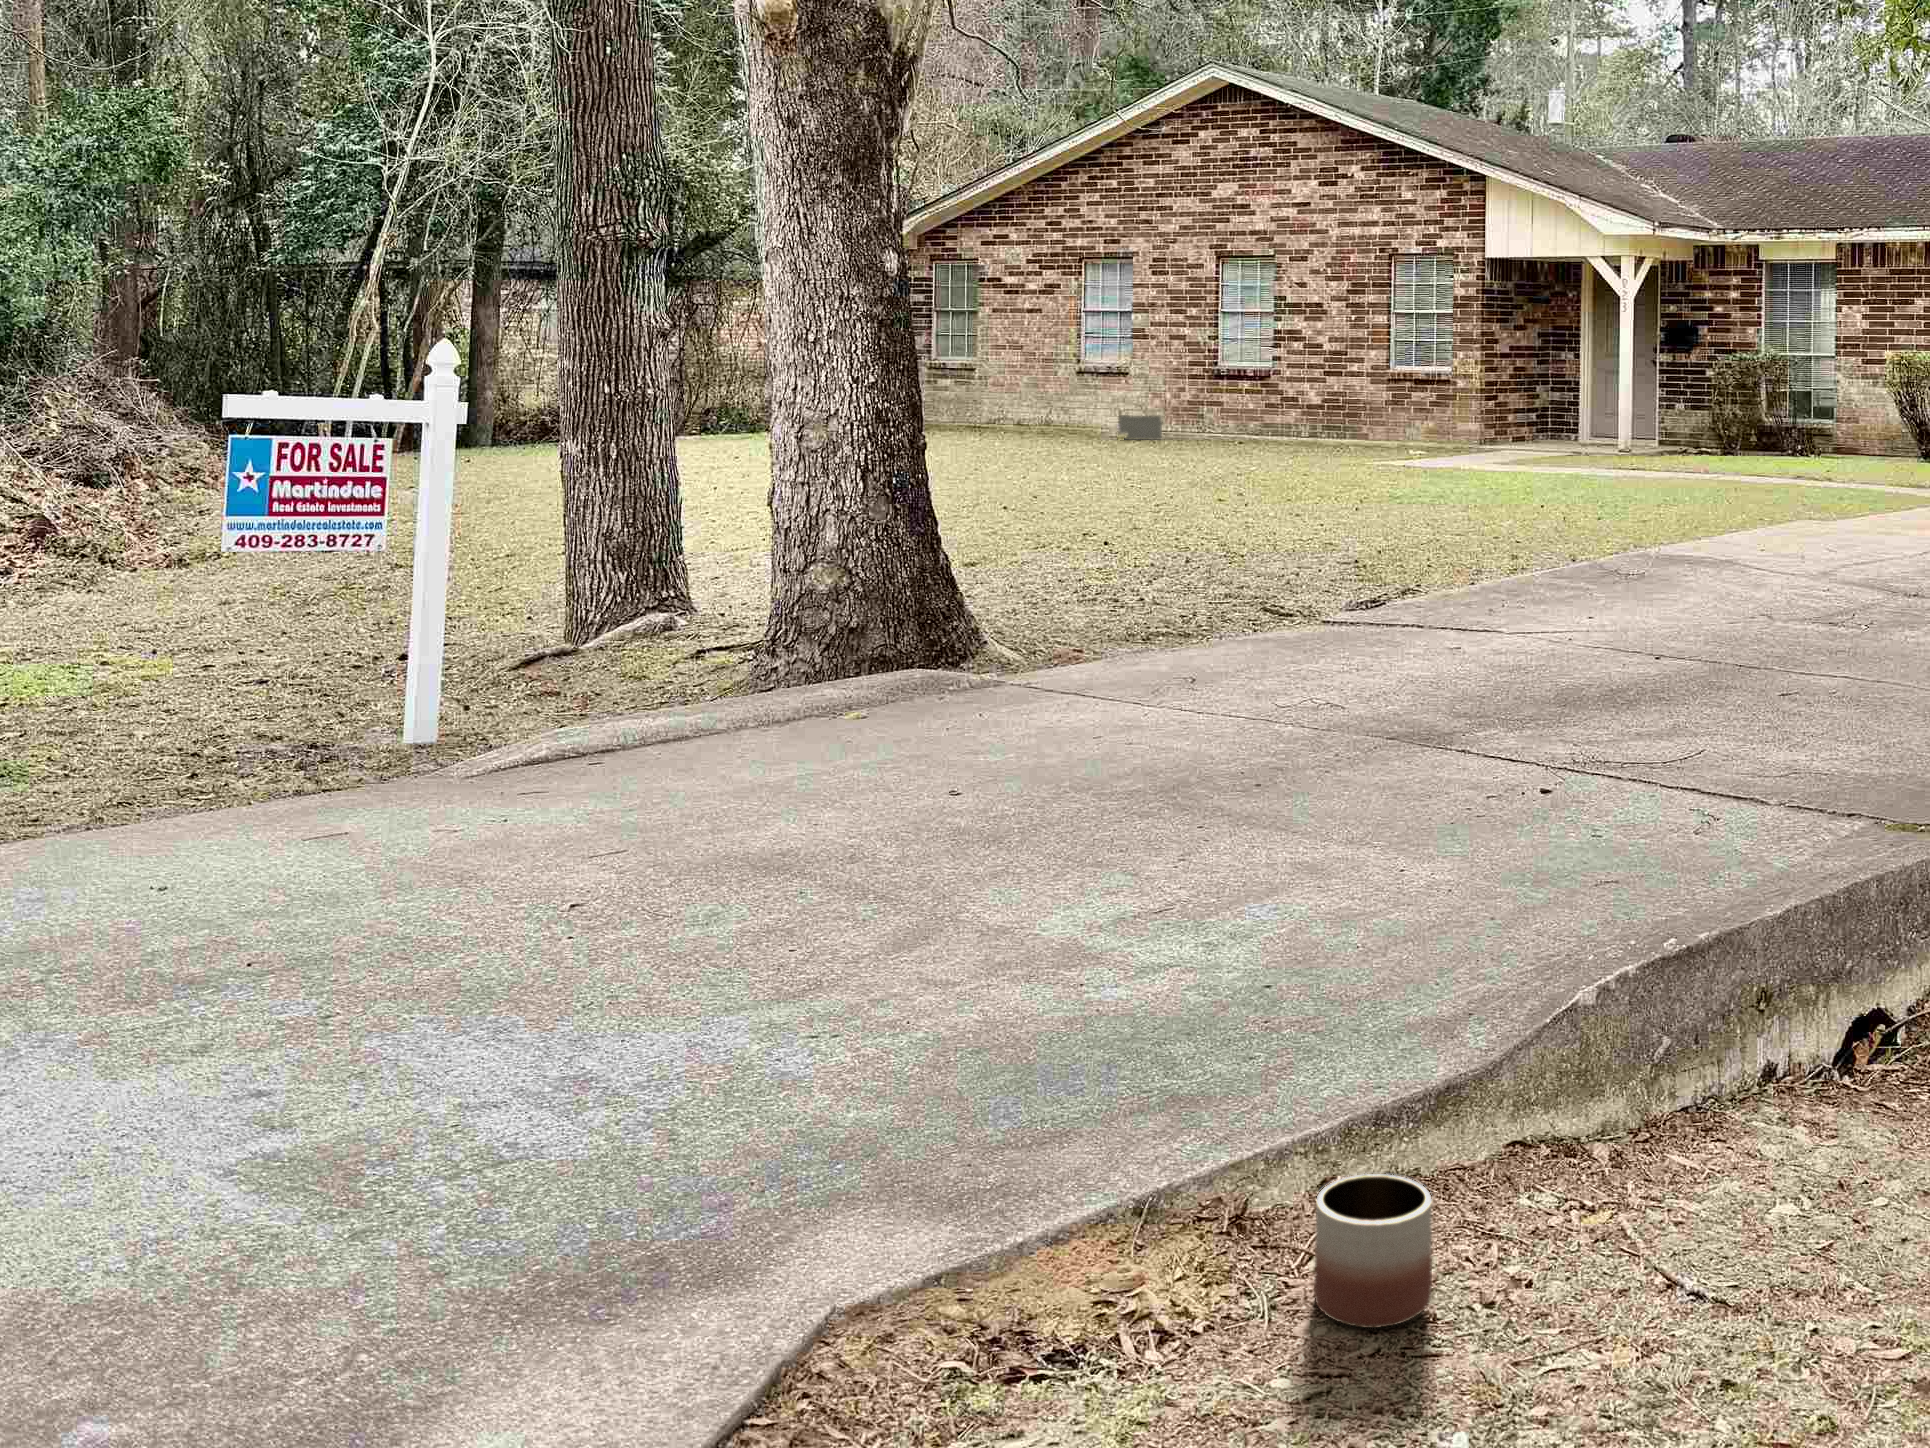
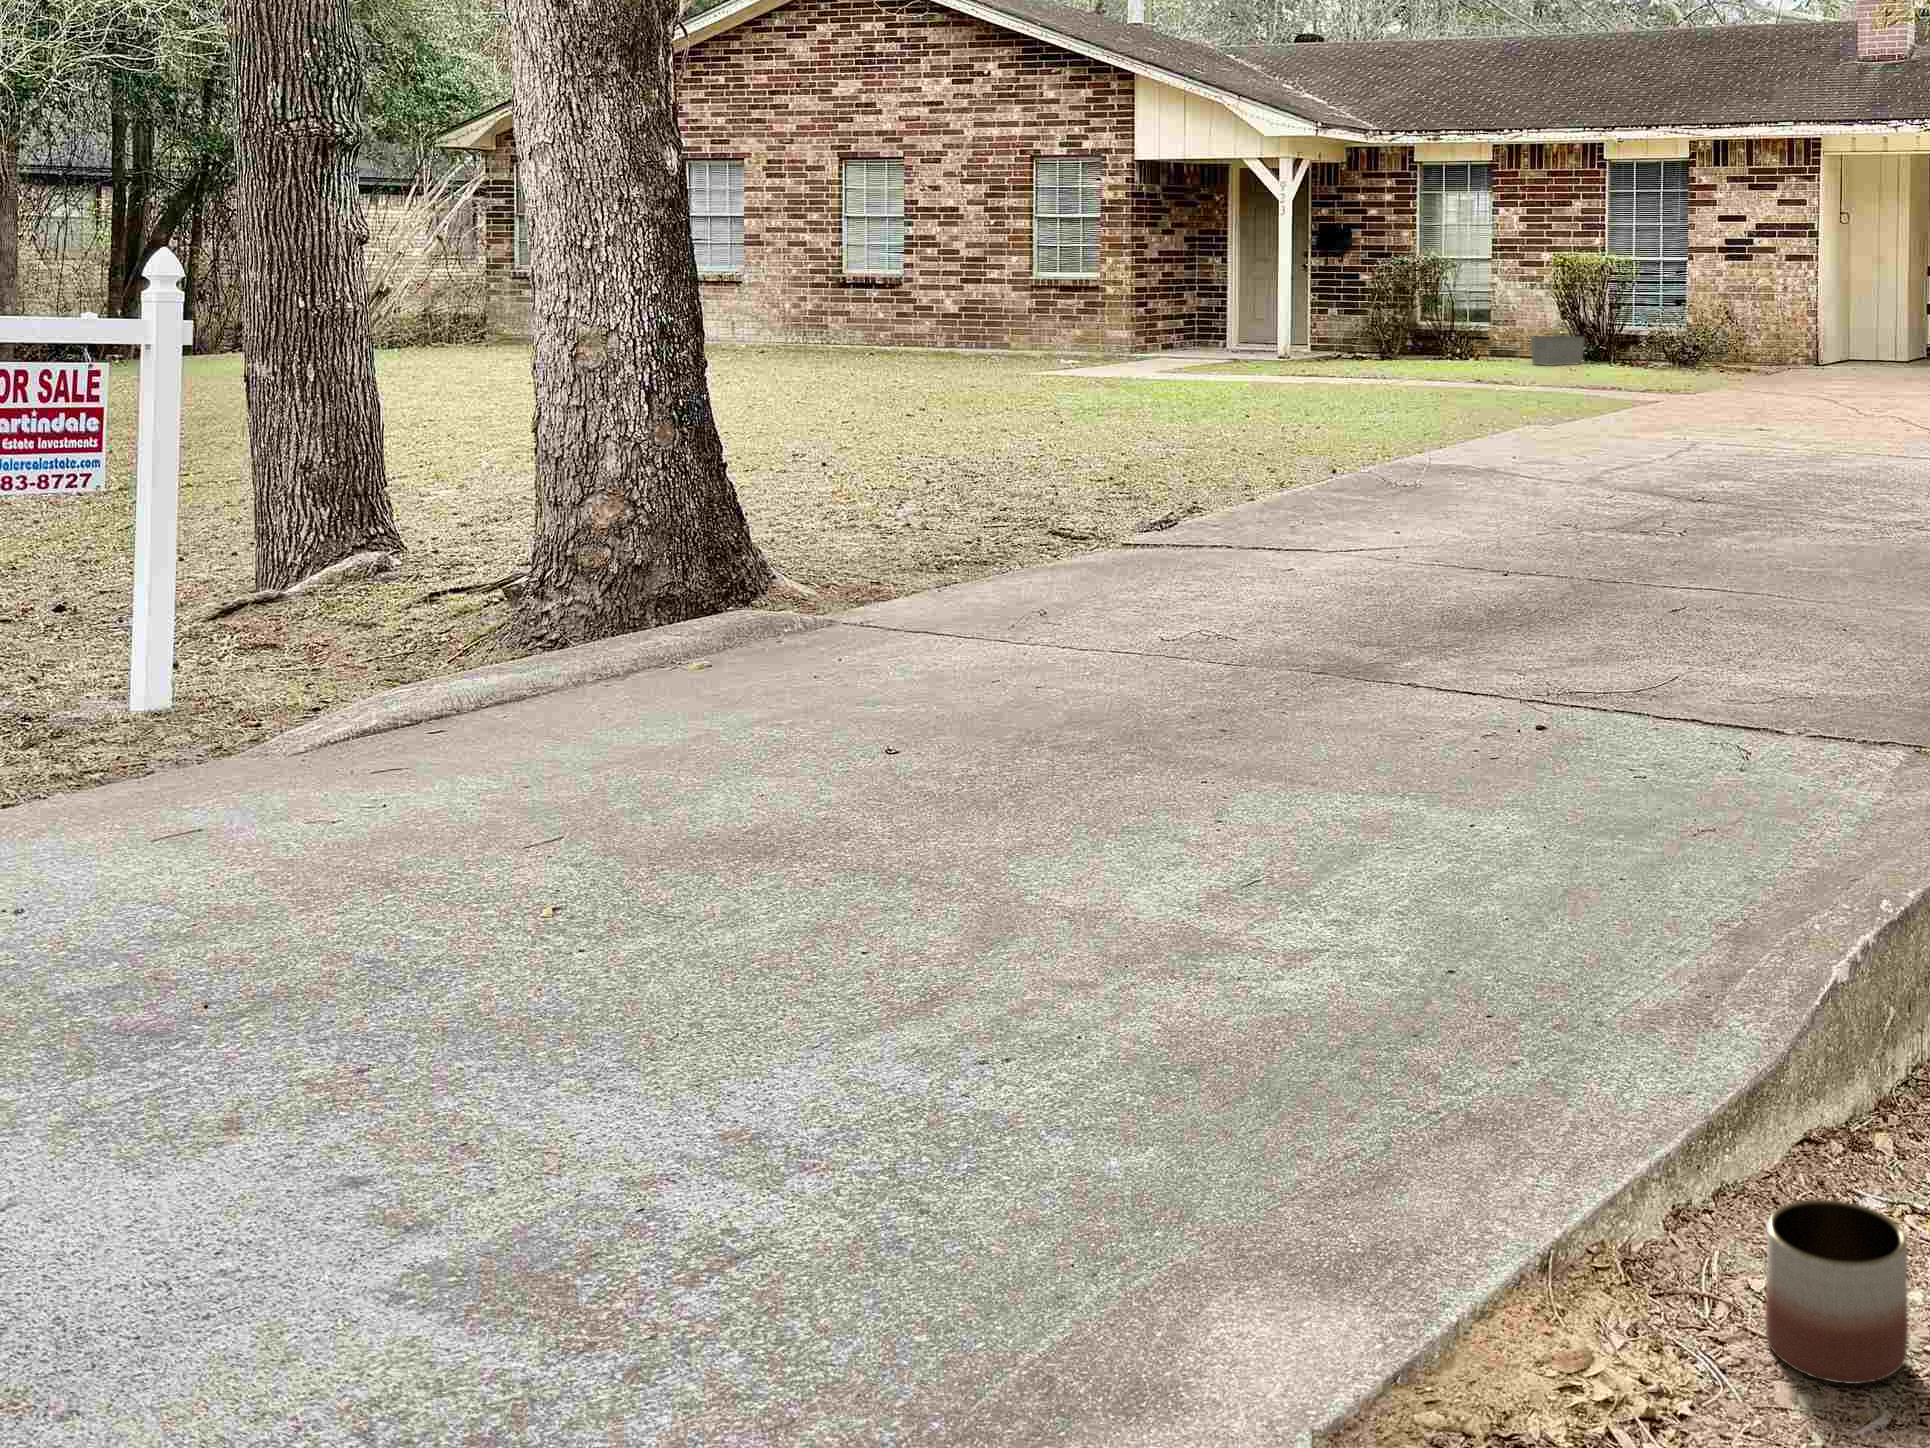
storage bin: present [1119,415,1163,440] -> present [1530,335,1585,366]

